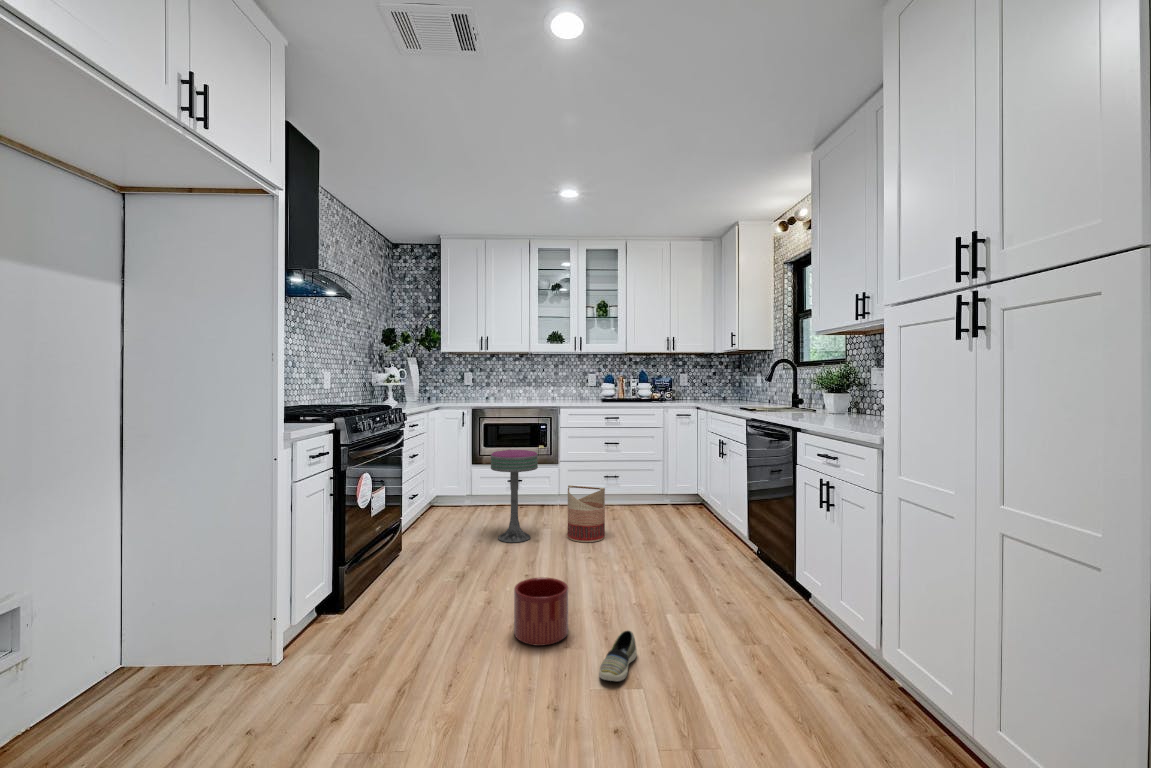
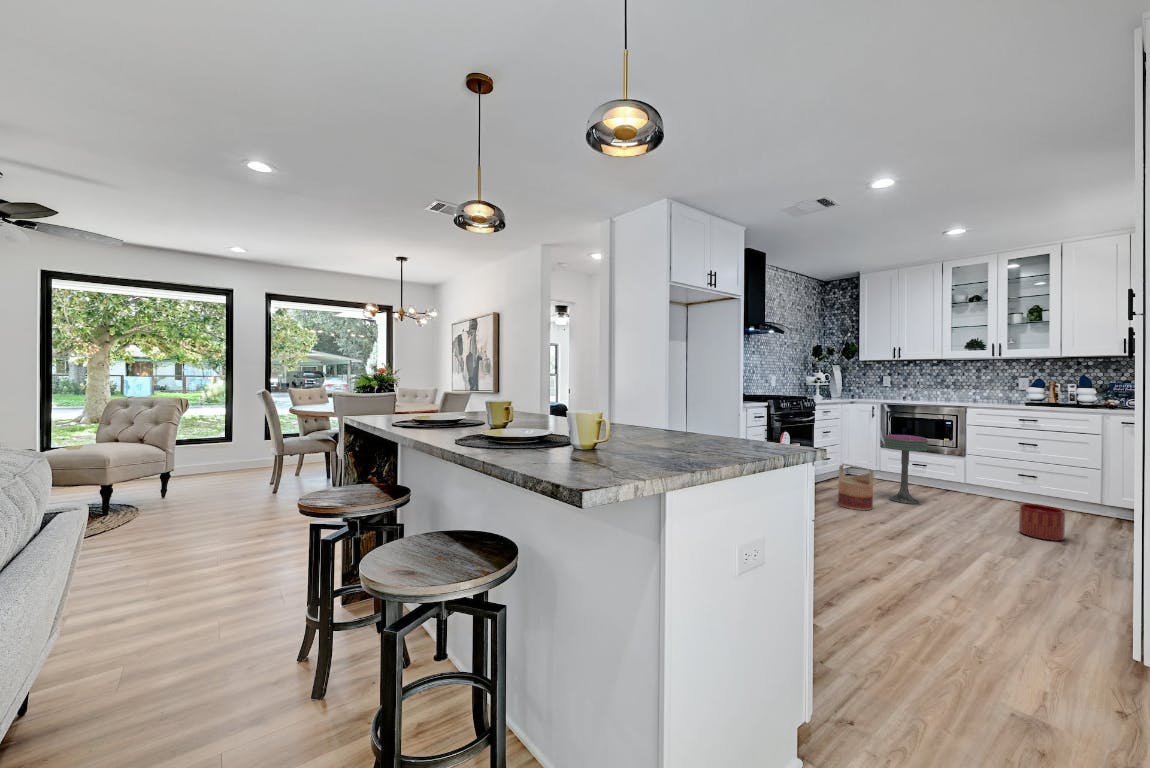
basket: present [568,485,605,542] -> present [838,463,874,510]
planter: present [514,577,568,646] -> present [1019,503,1065,541]
shoe: present [599,631,637,681] -> none [911,550,952,571]

